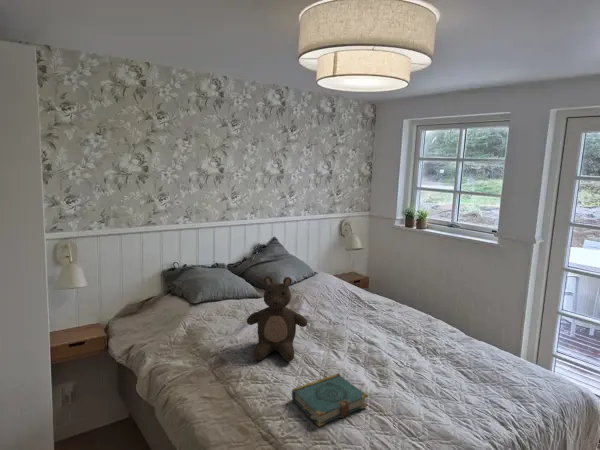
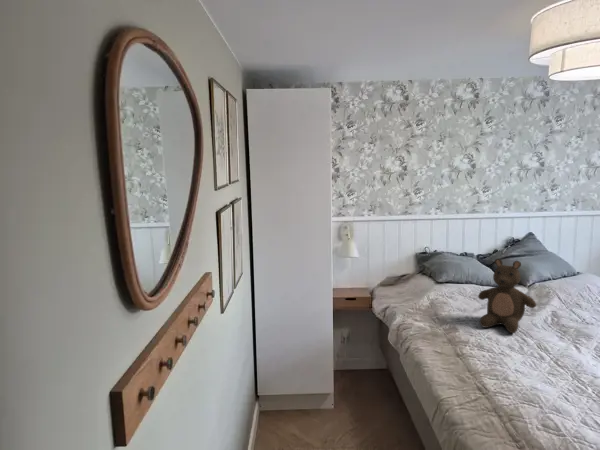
book: present [292,373,368,426] -> none [503,346,575,373]

